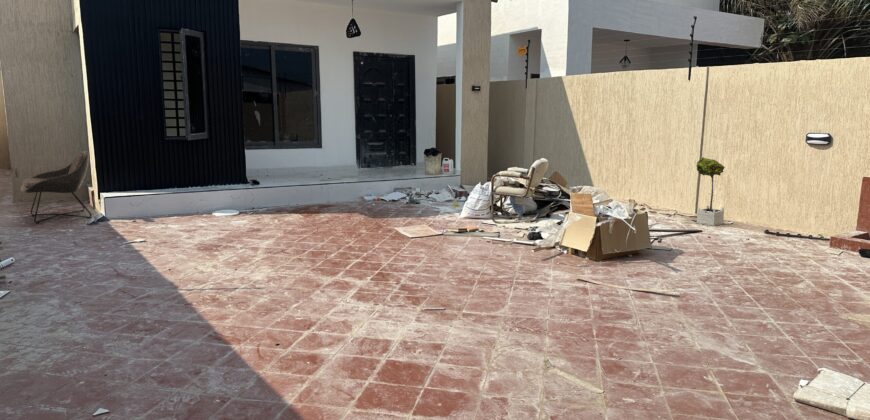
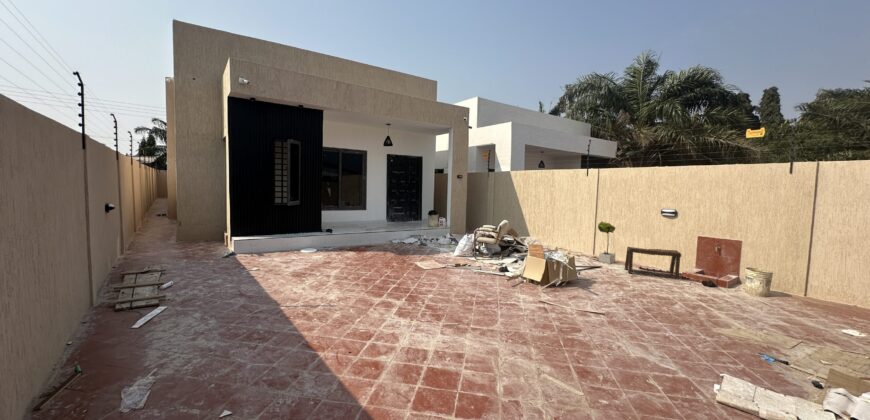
lounge chair: present [21,151,92,223] -> none [178,210,224,256]
bench: none [735,197,825,246] -> present [625,247,681,279]

